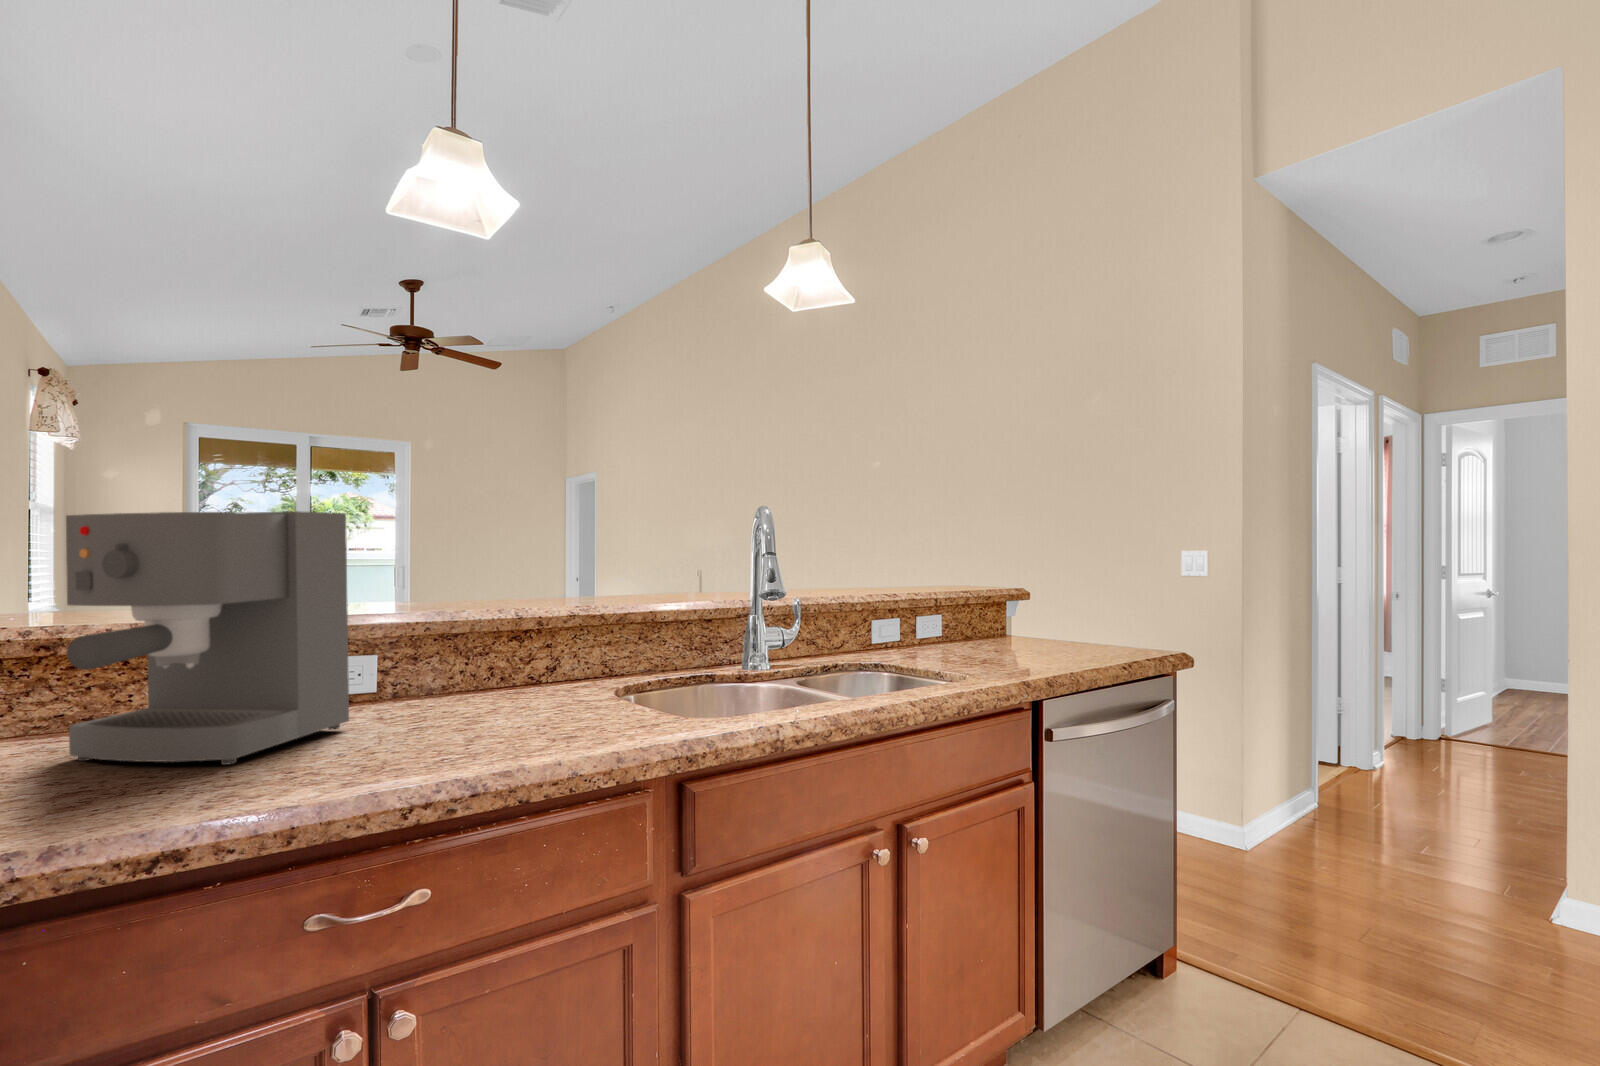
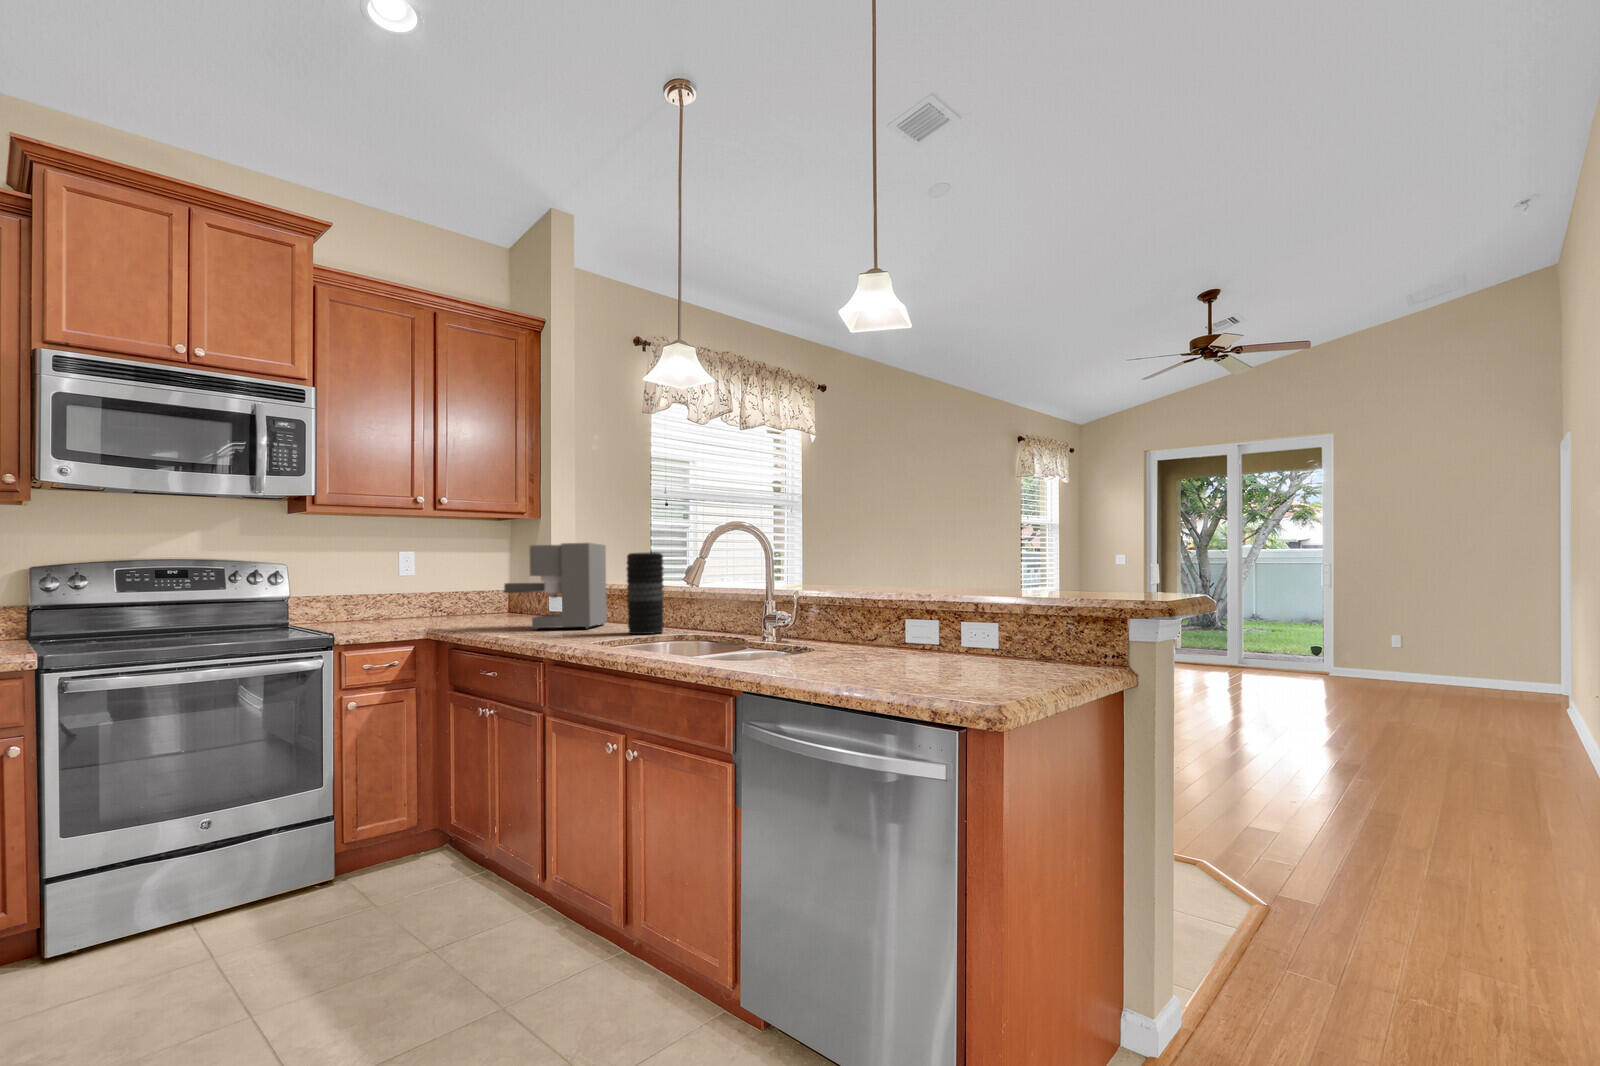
vase: none [495,543,570,708] -> present [627,552,664,634]

